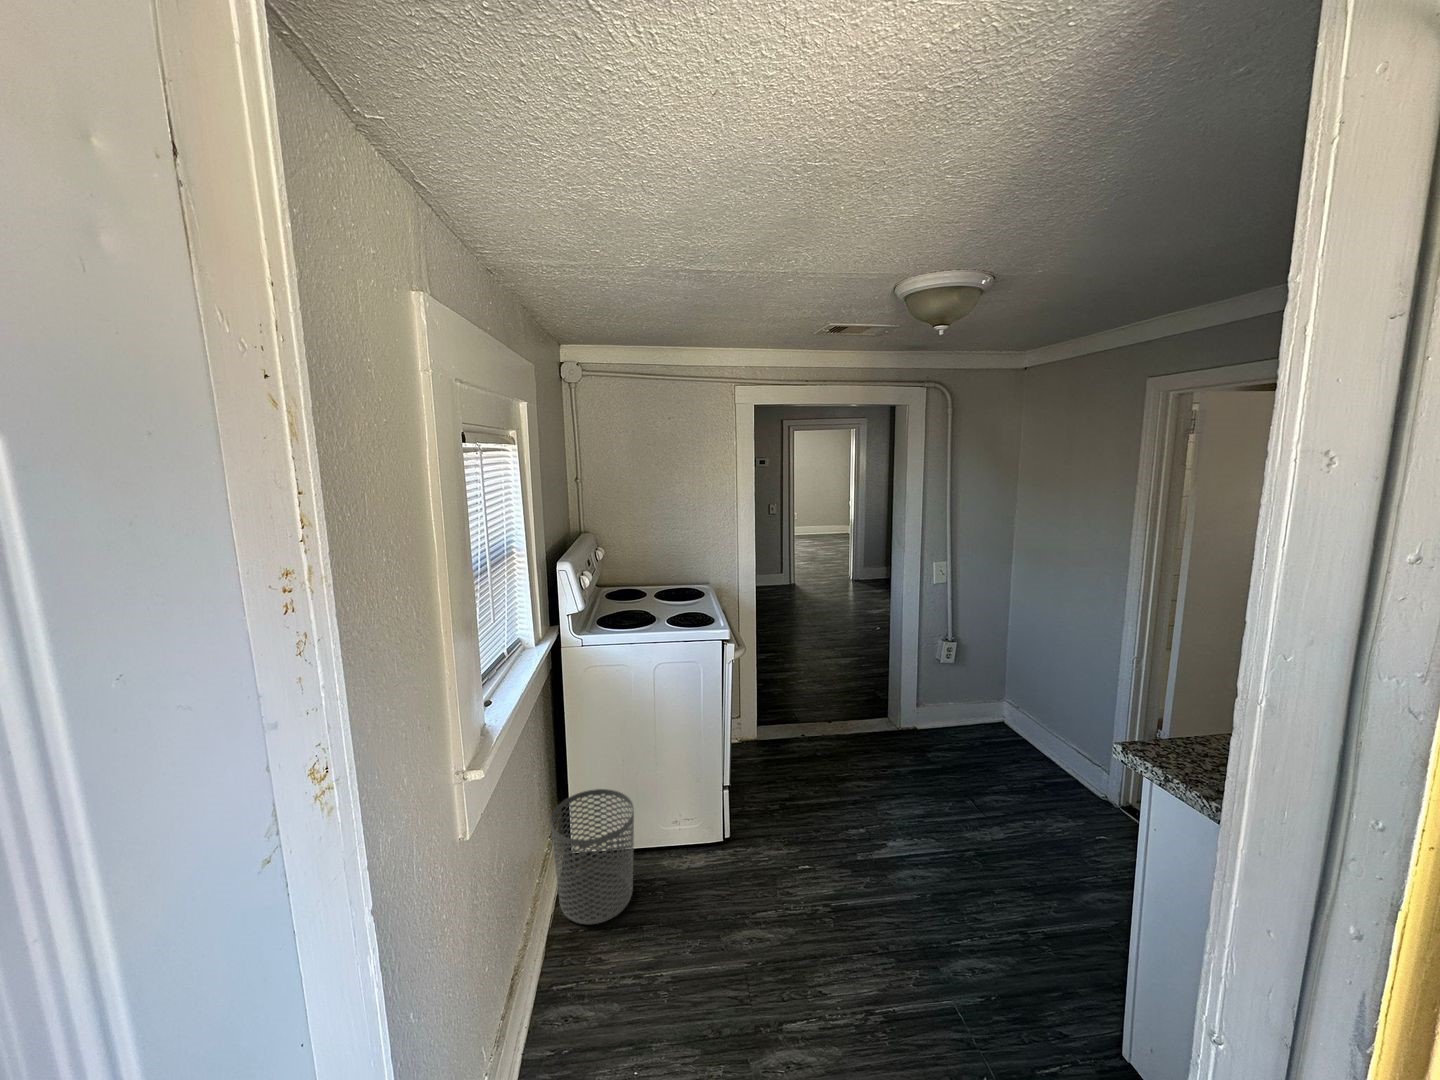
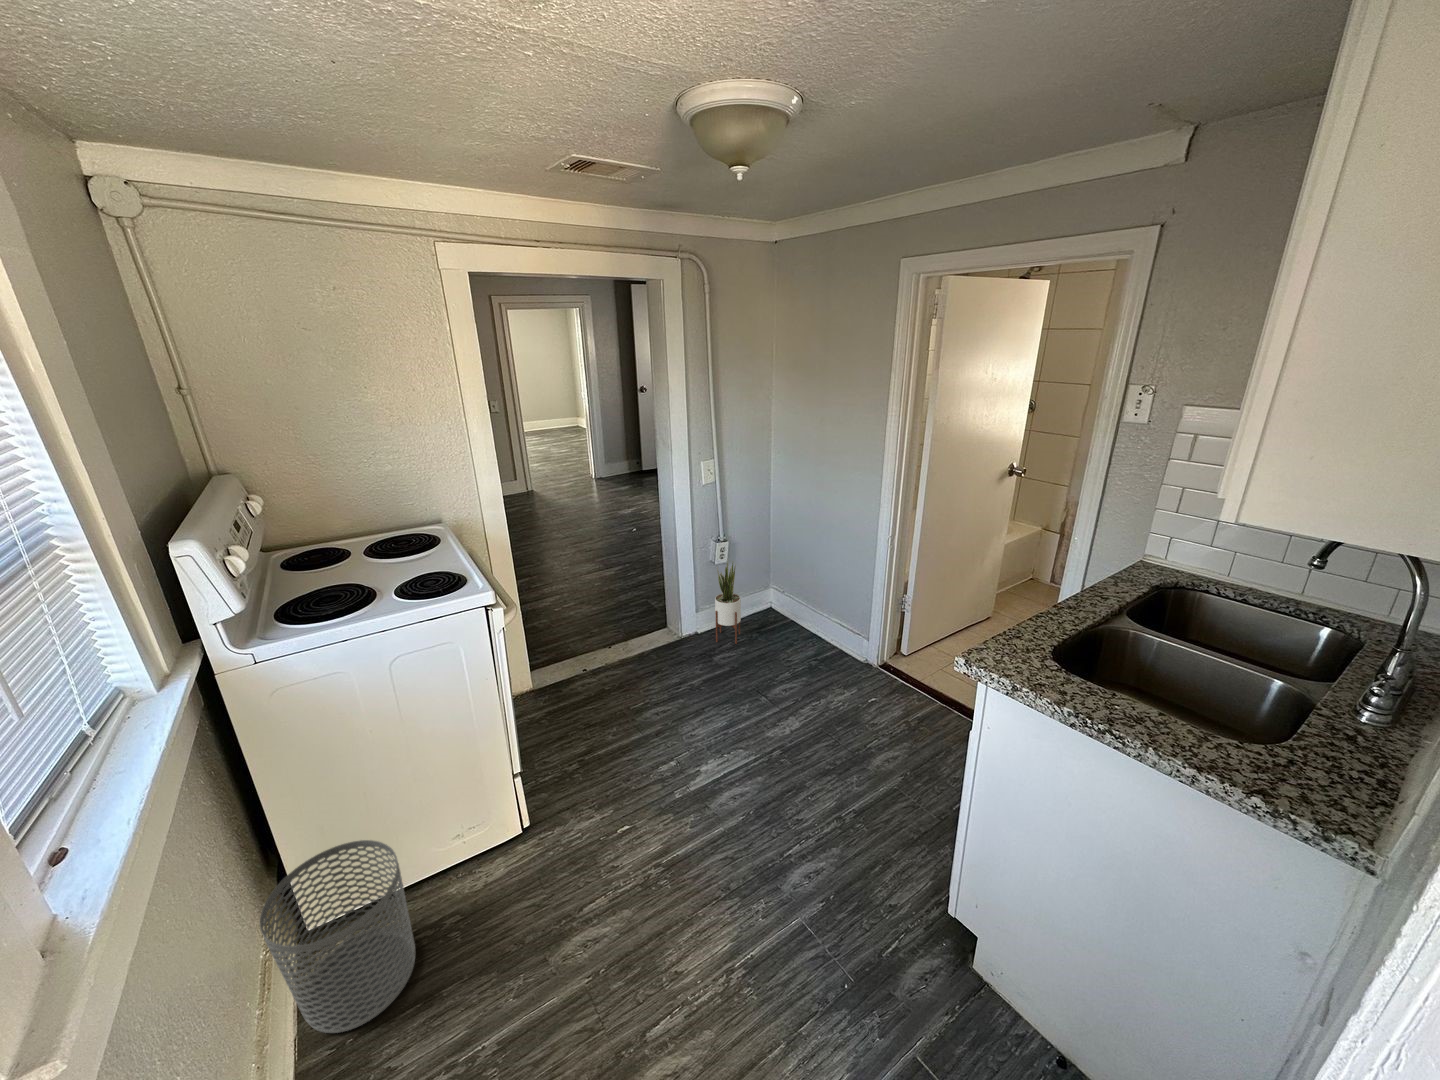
potted plant: none [932,656,962,745] -> present [715,560,741,644]

